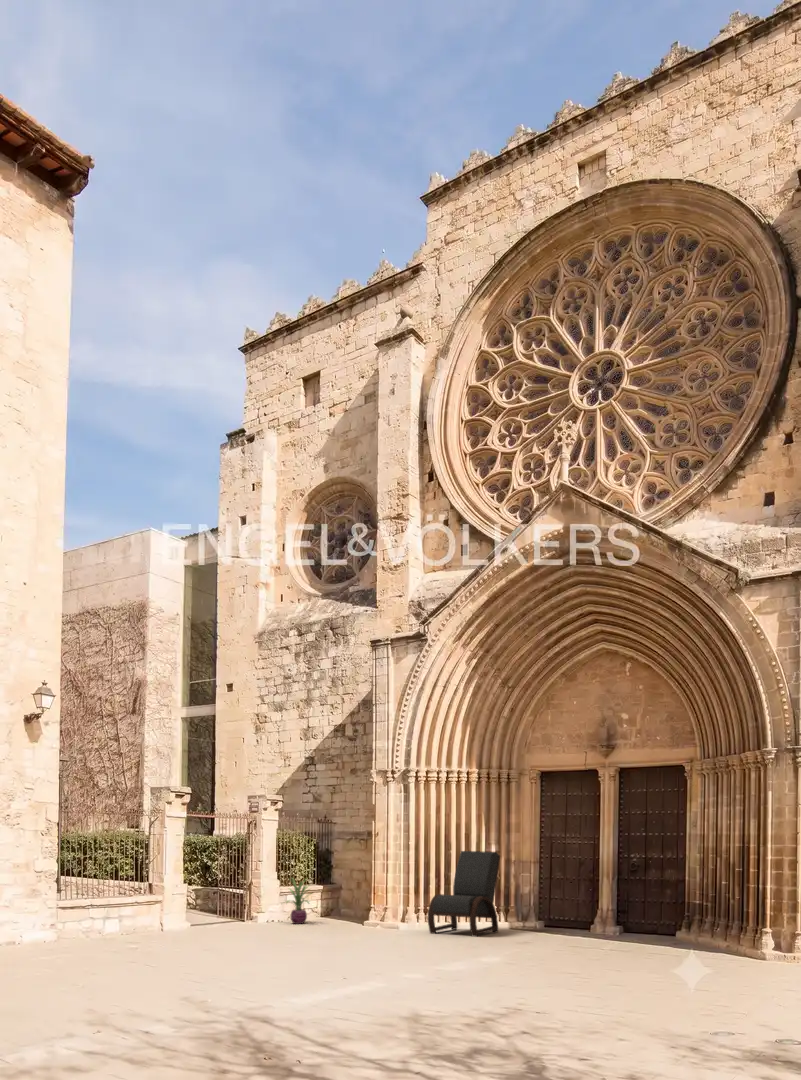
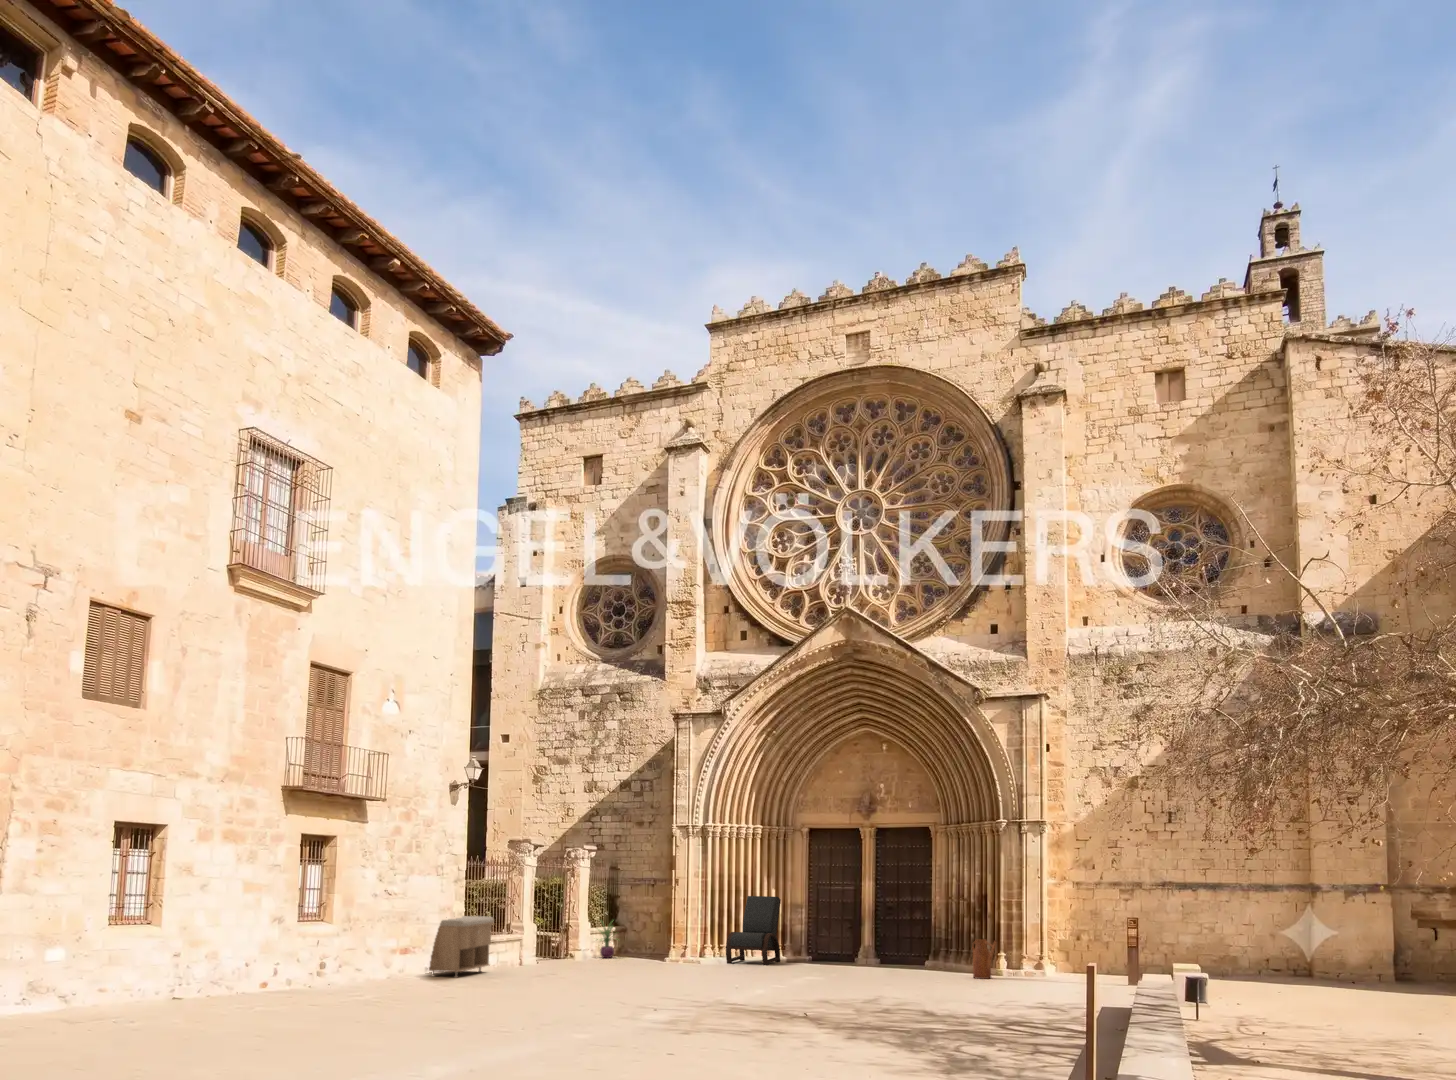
storage bench: none [21,871,123,948] -> present [429,916,494,977]
watering can: none [730,908,762,963] -> present [972,939,997,979]

